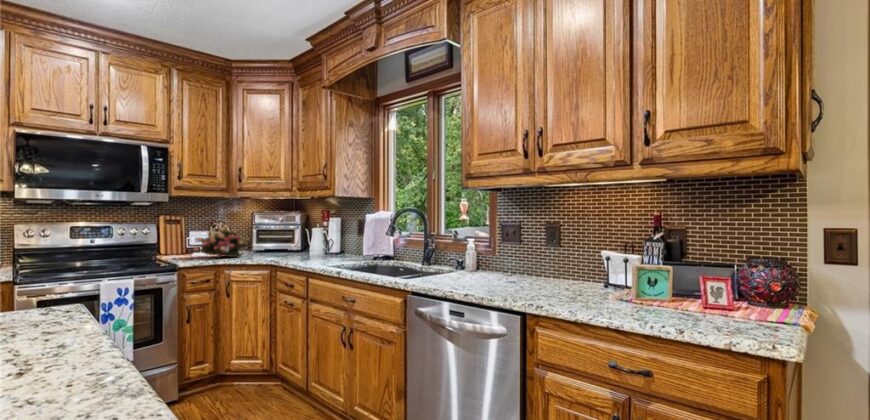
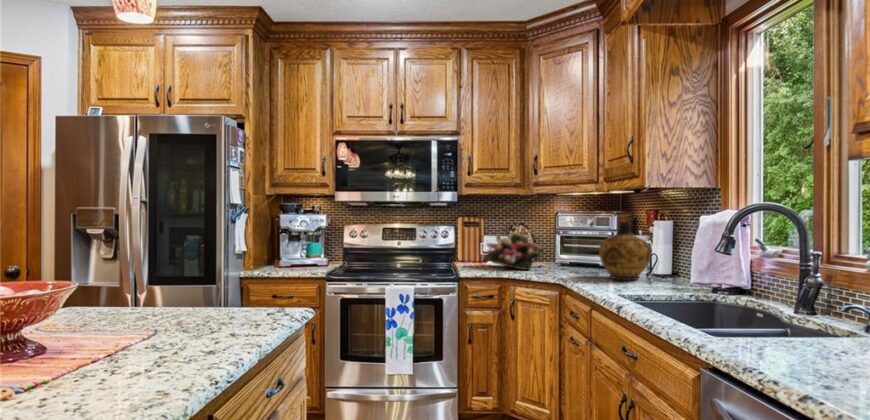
ceramic jug: none [297,216,330,257] -> present [599,220,651,280]

